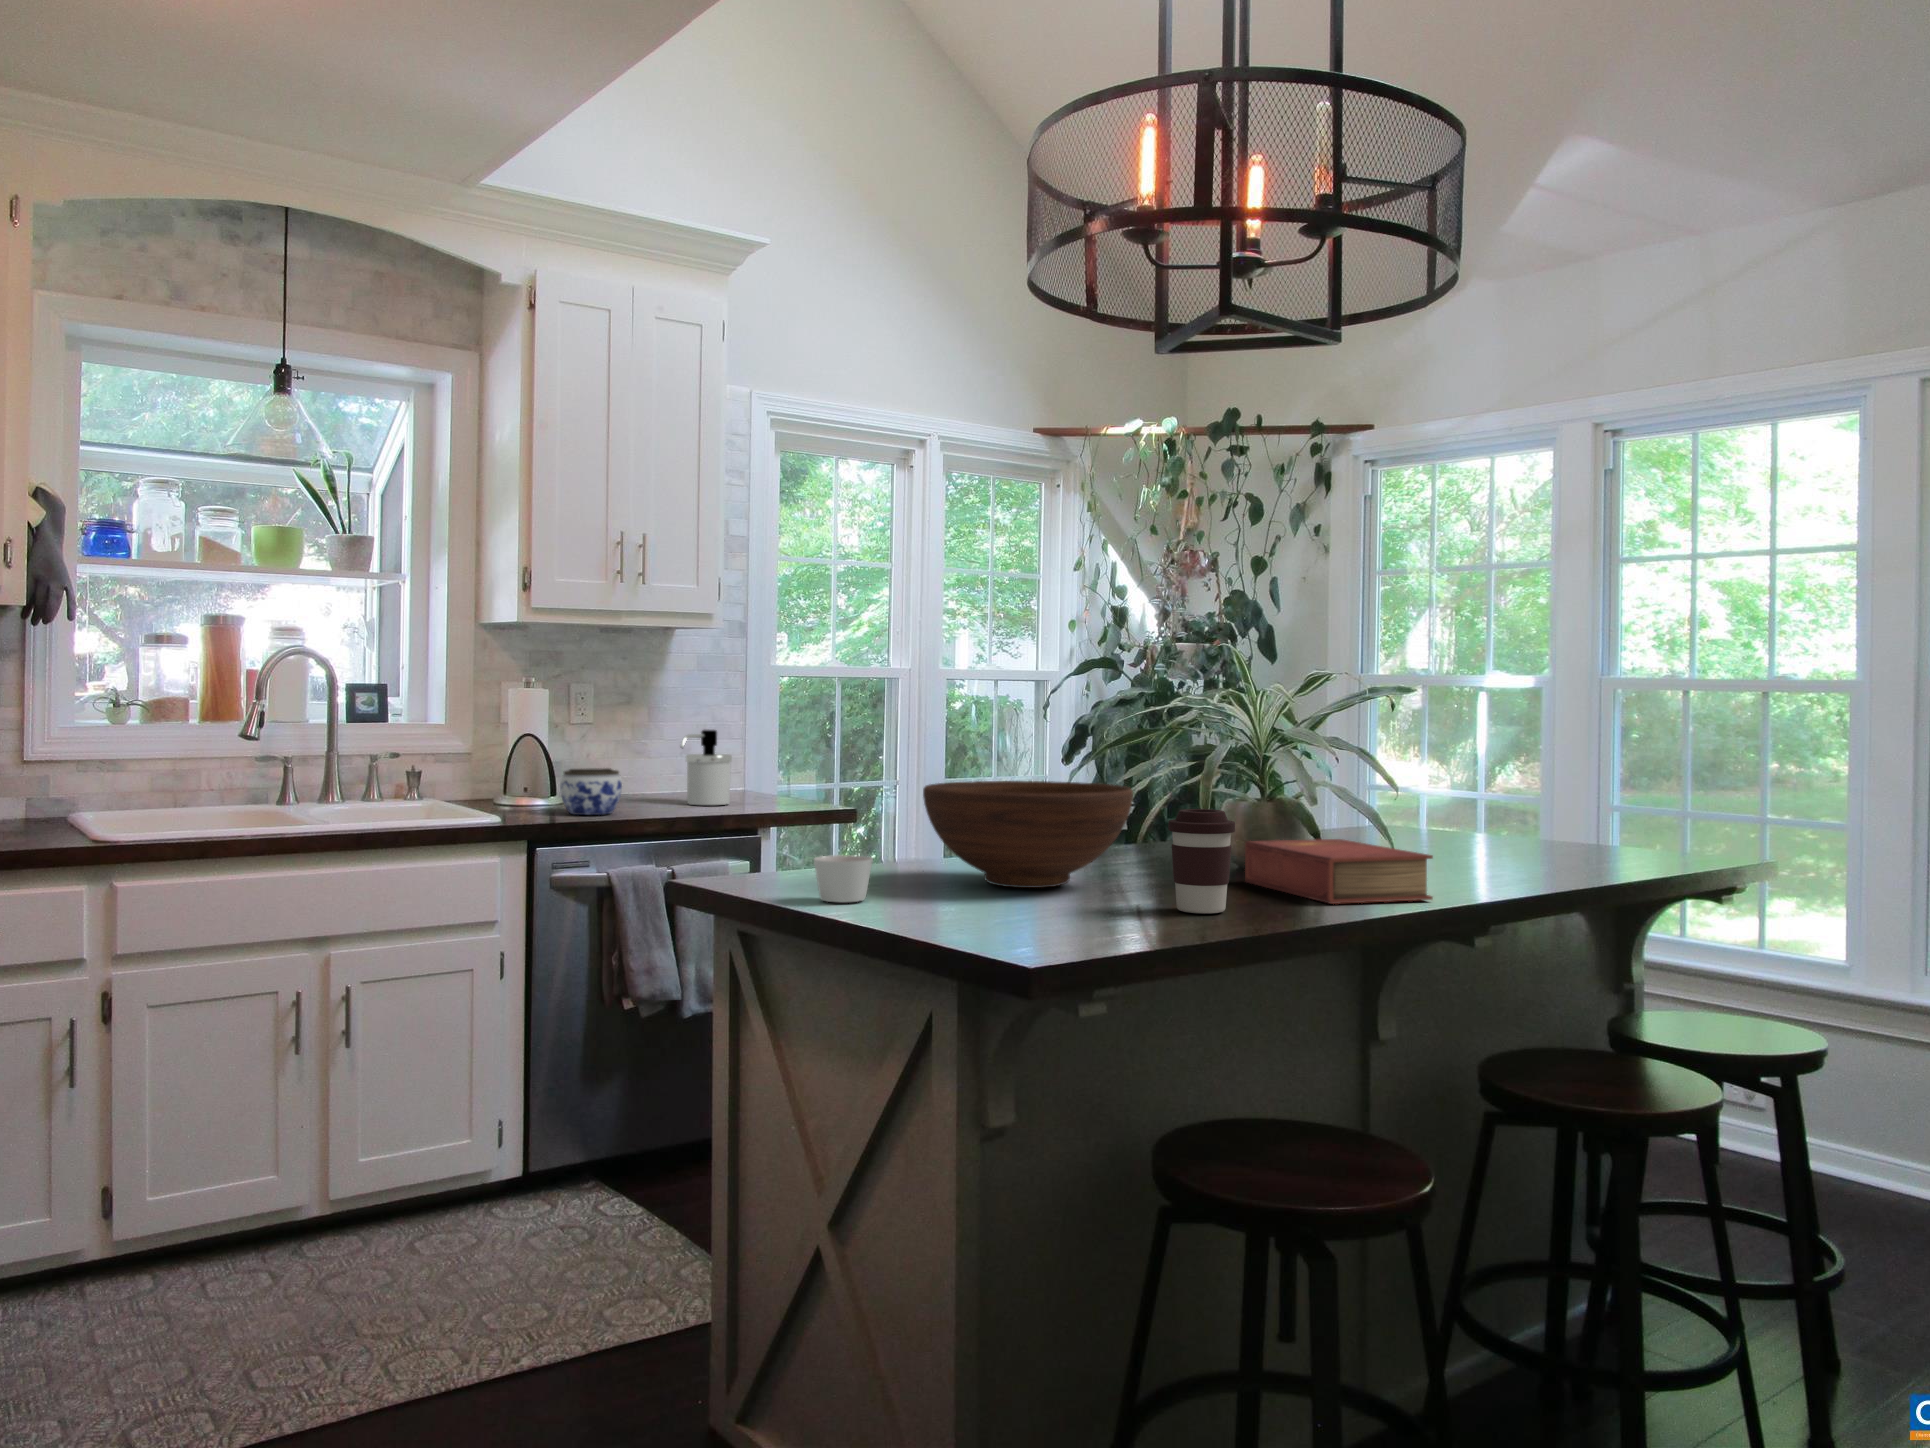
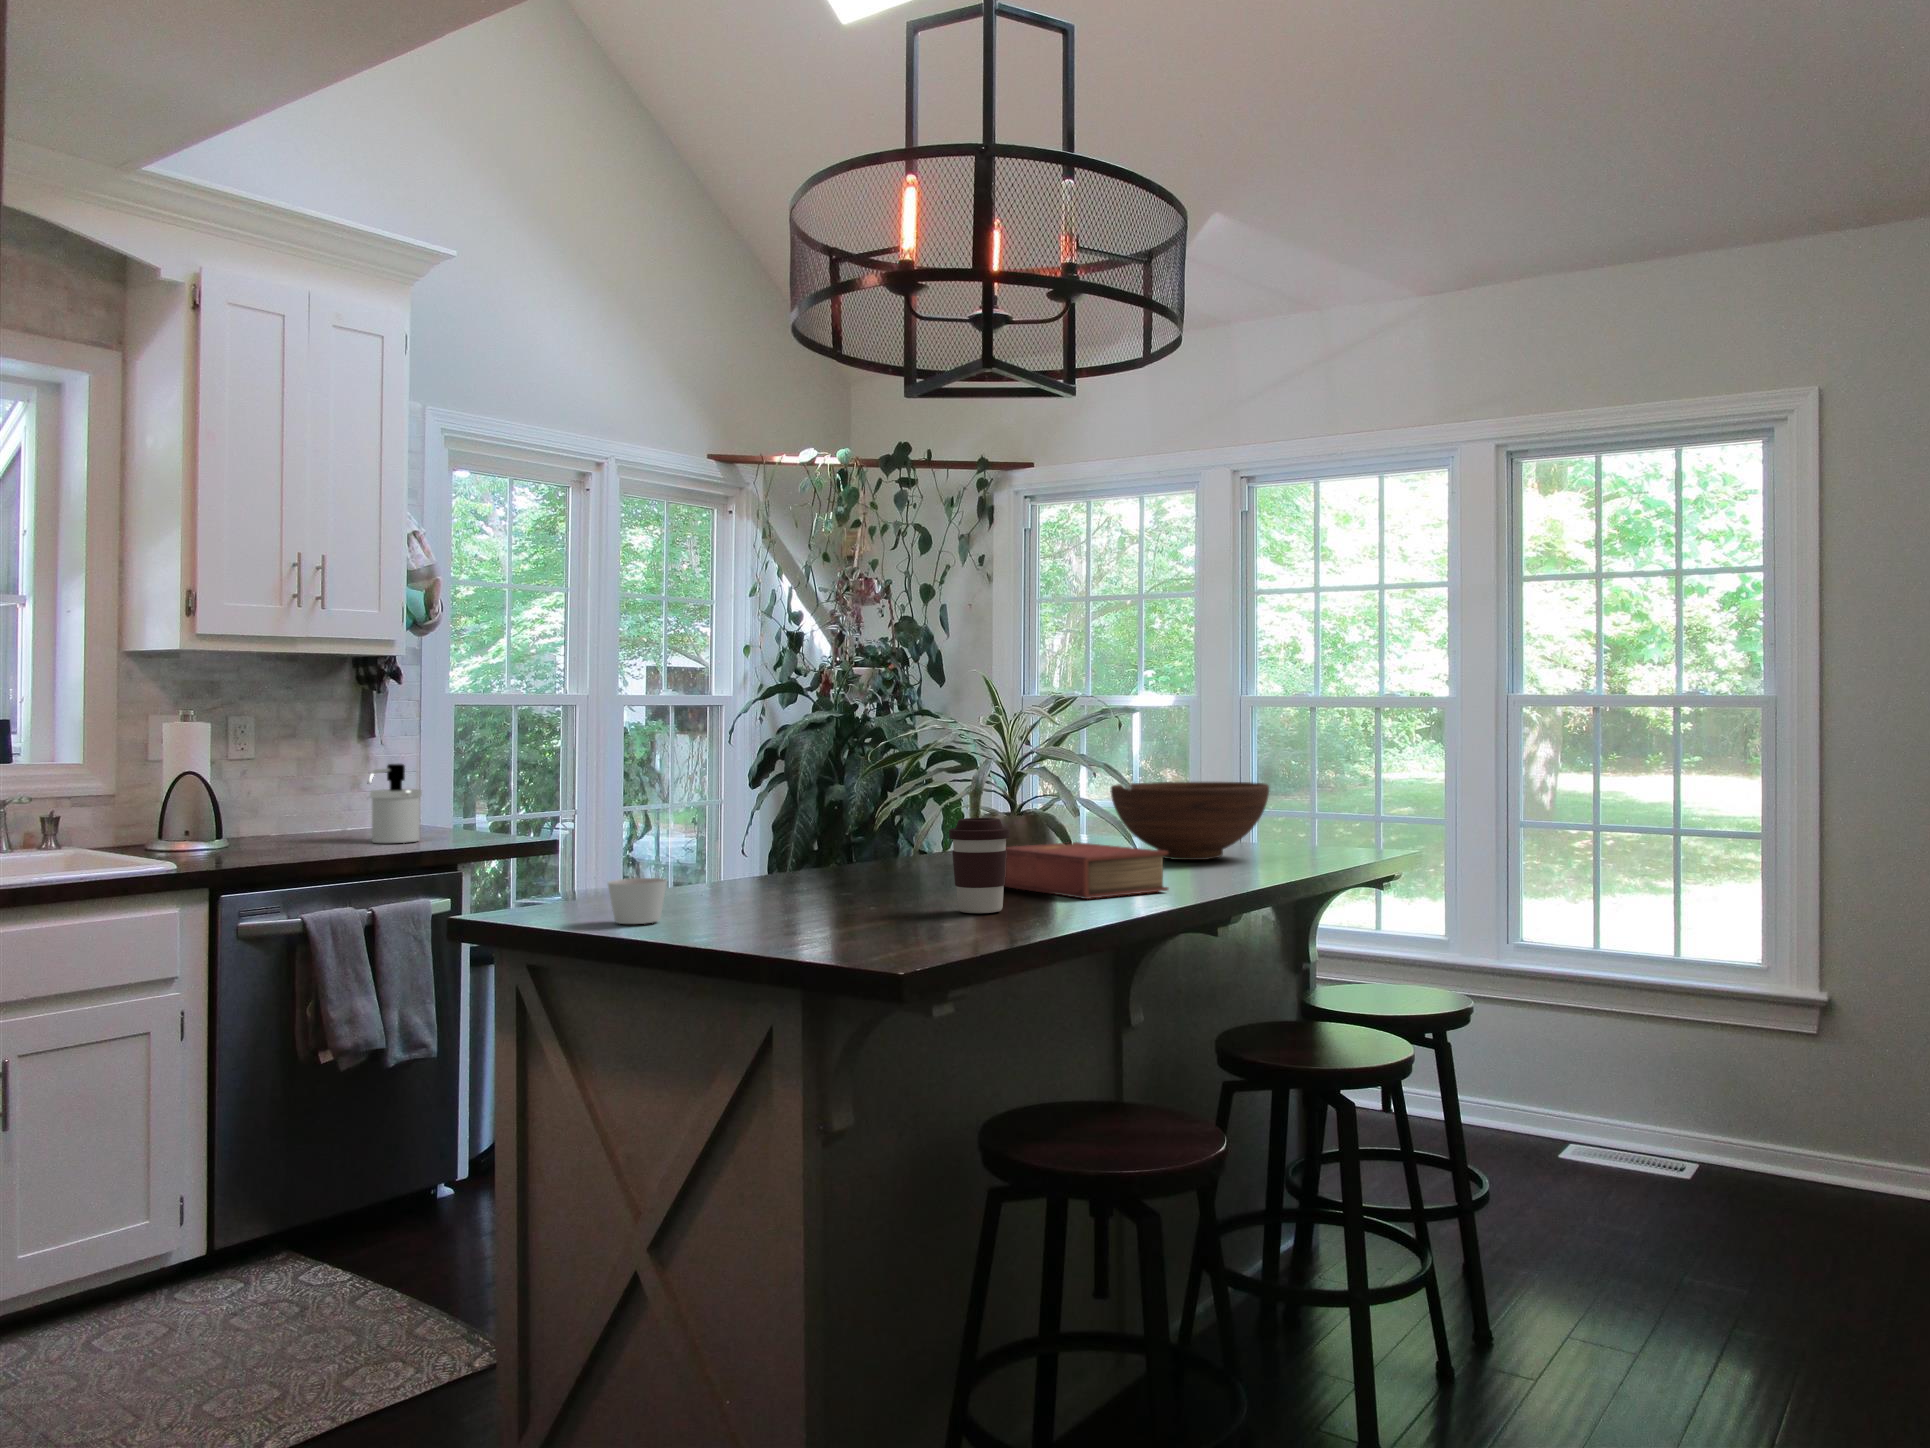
jar: present [560,768,622,815] -> none [236,808,308,858]
fruit bowl: present [923,781,1133,888] -> present [1111,782,1269,860]

